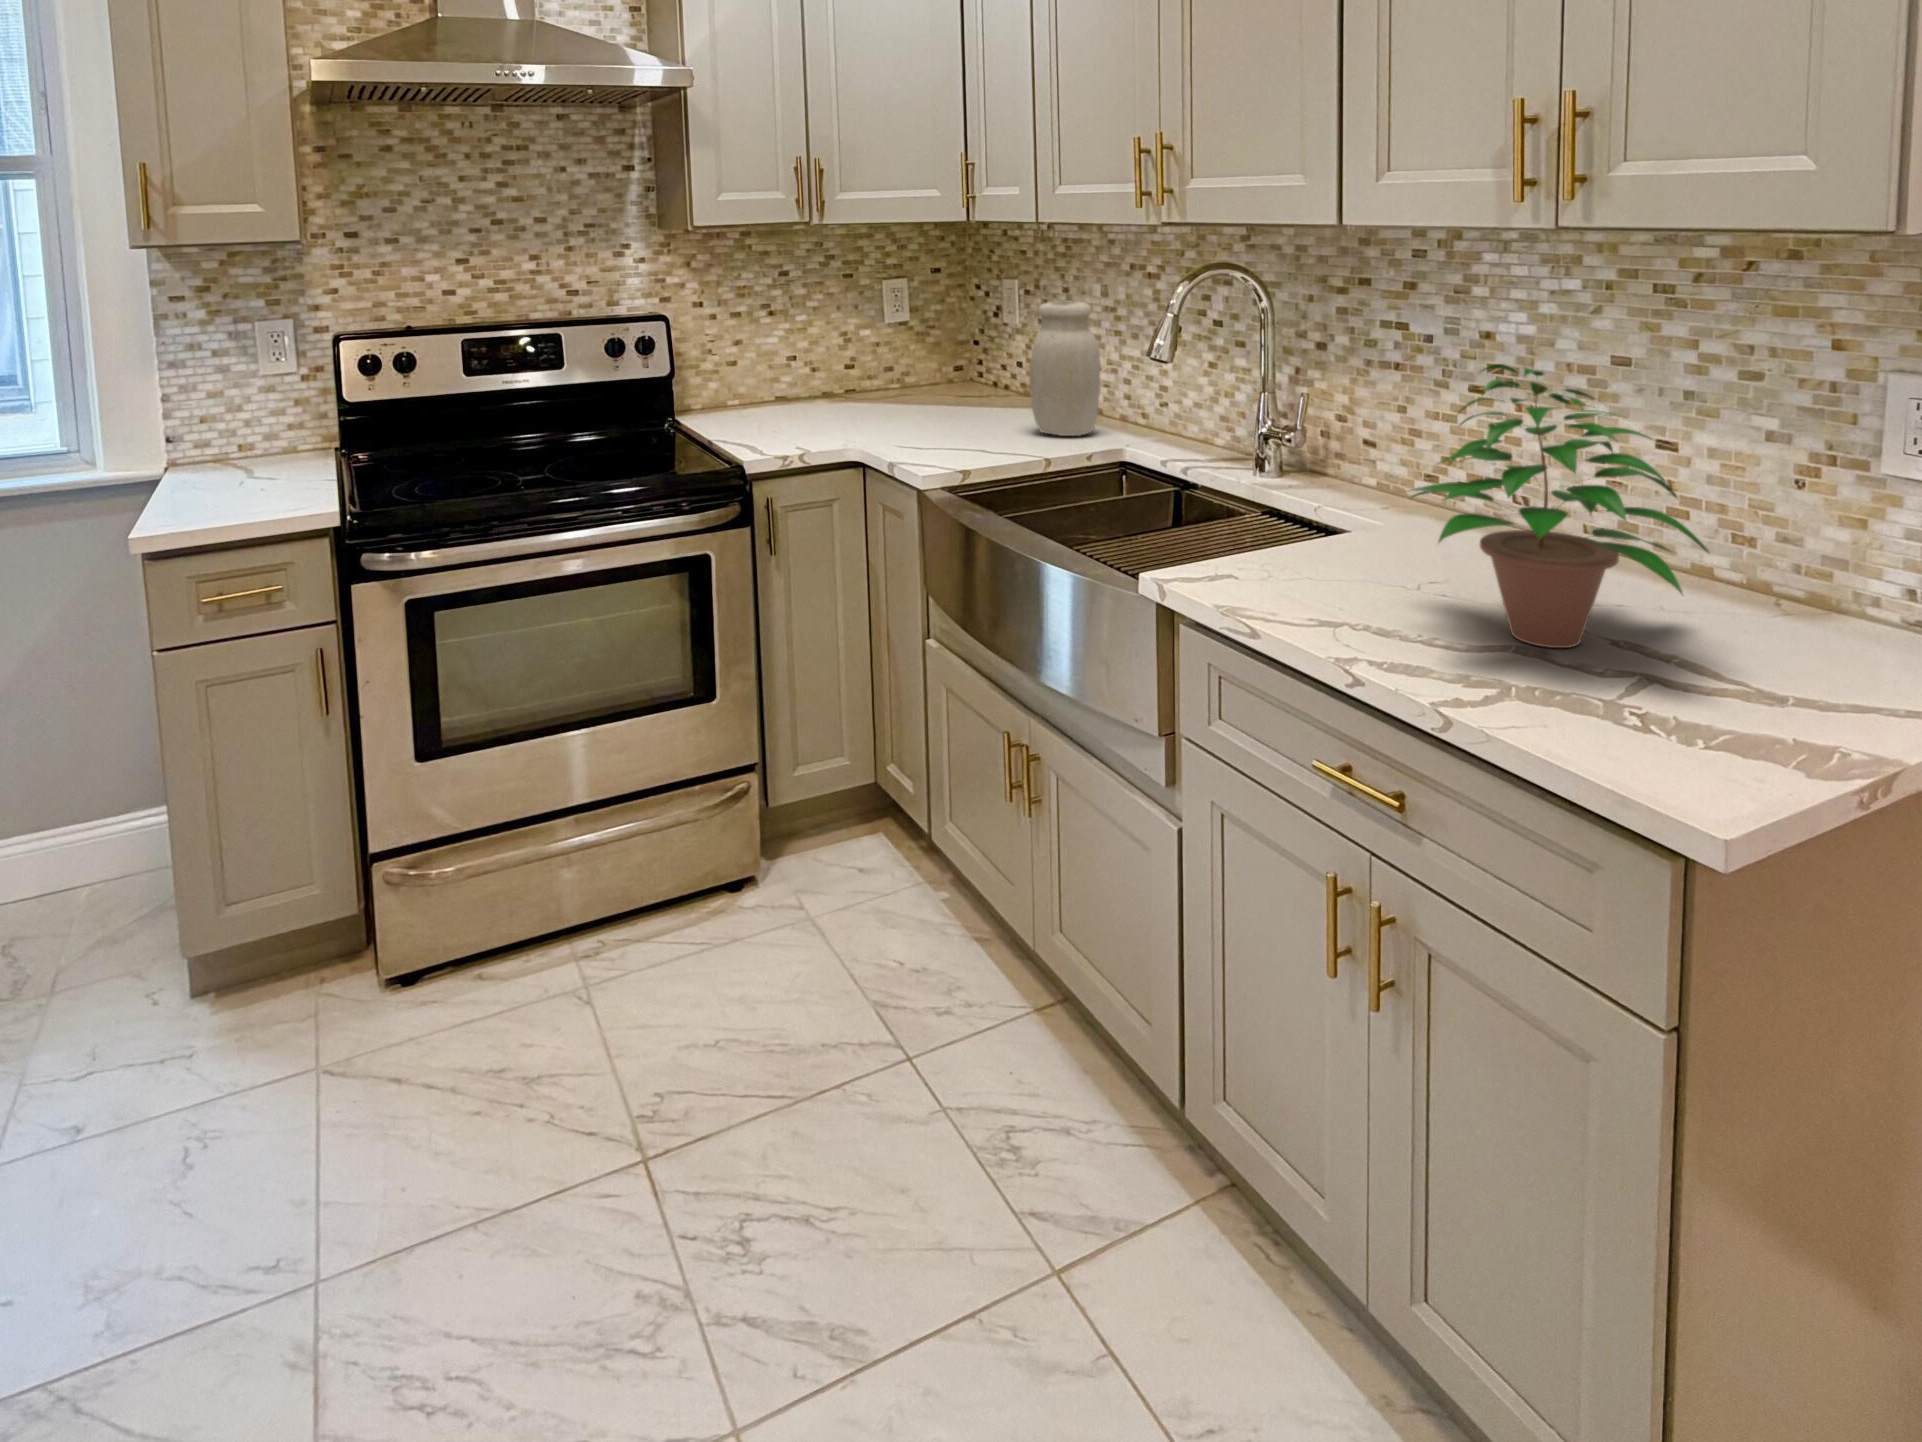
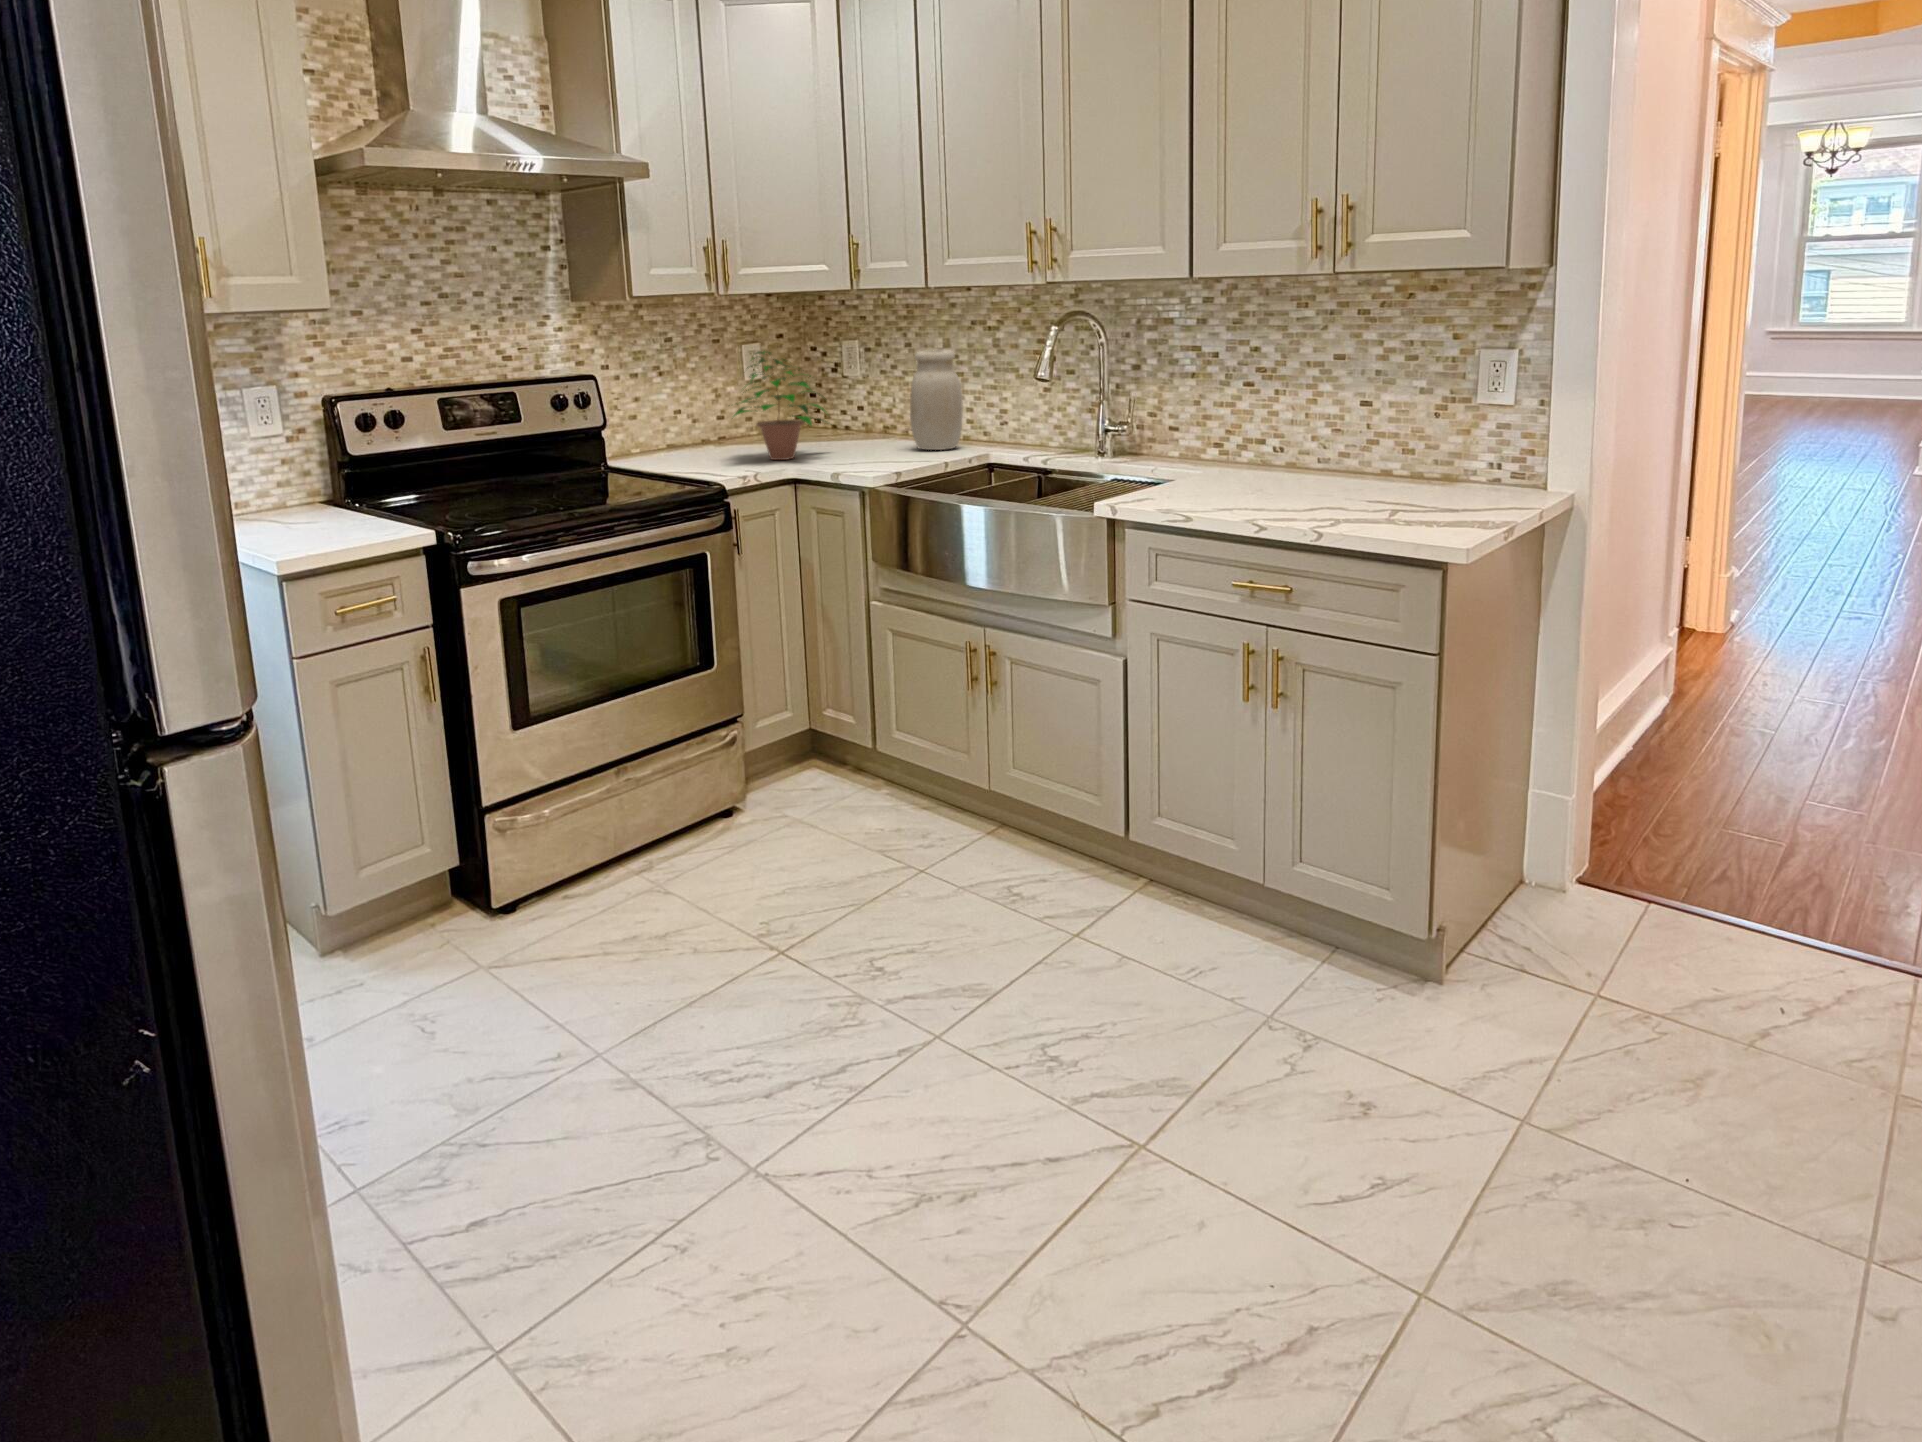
potted plant: present [1412,364,1708,648] -> present [733,351,826,460]

